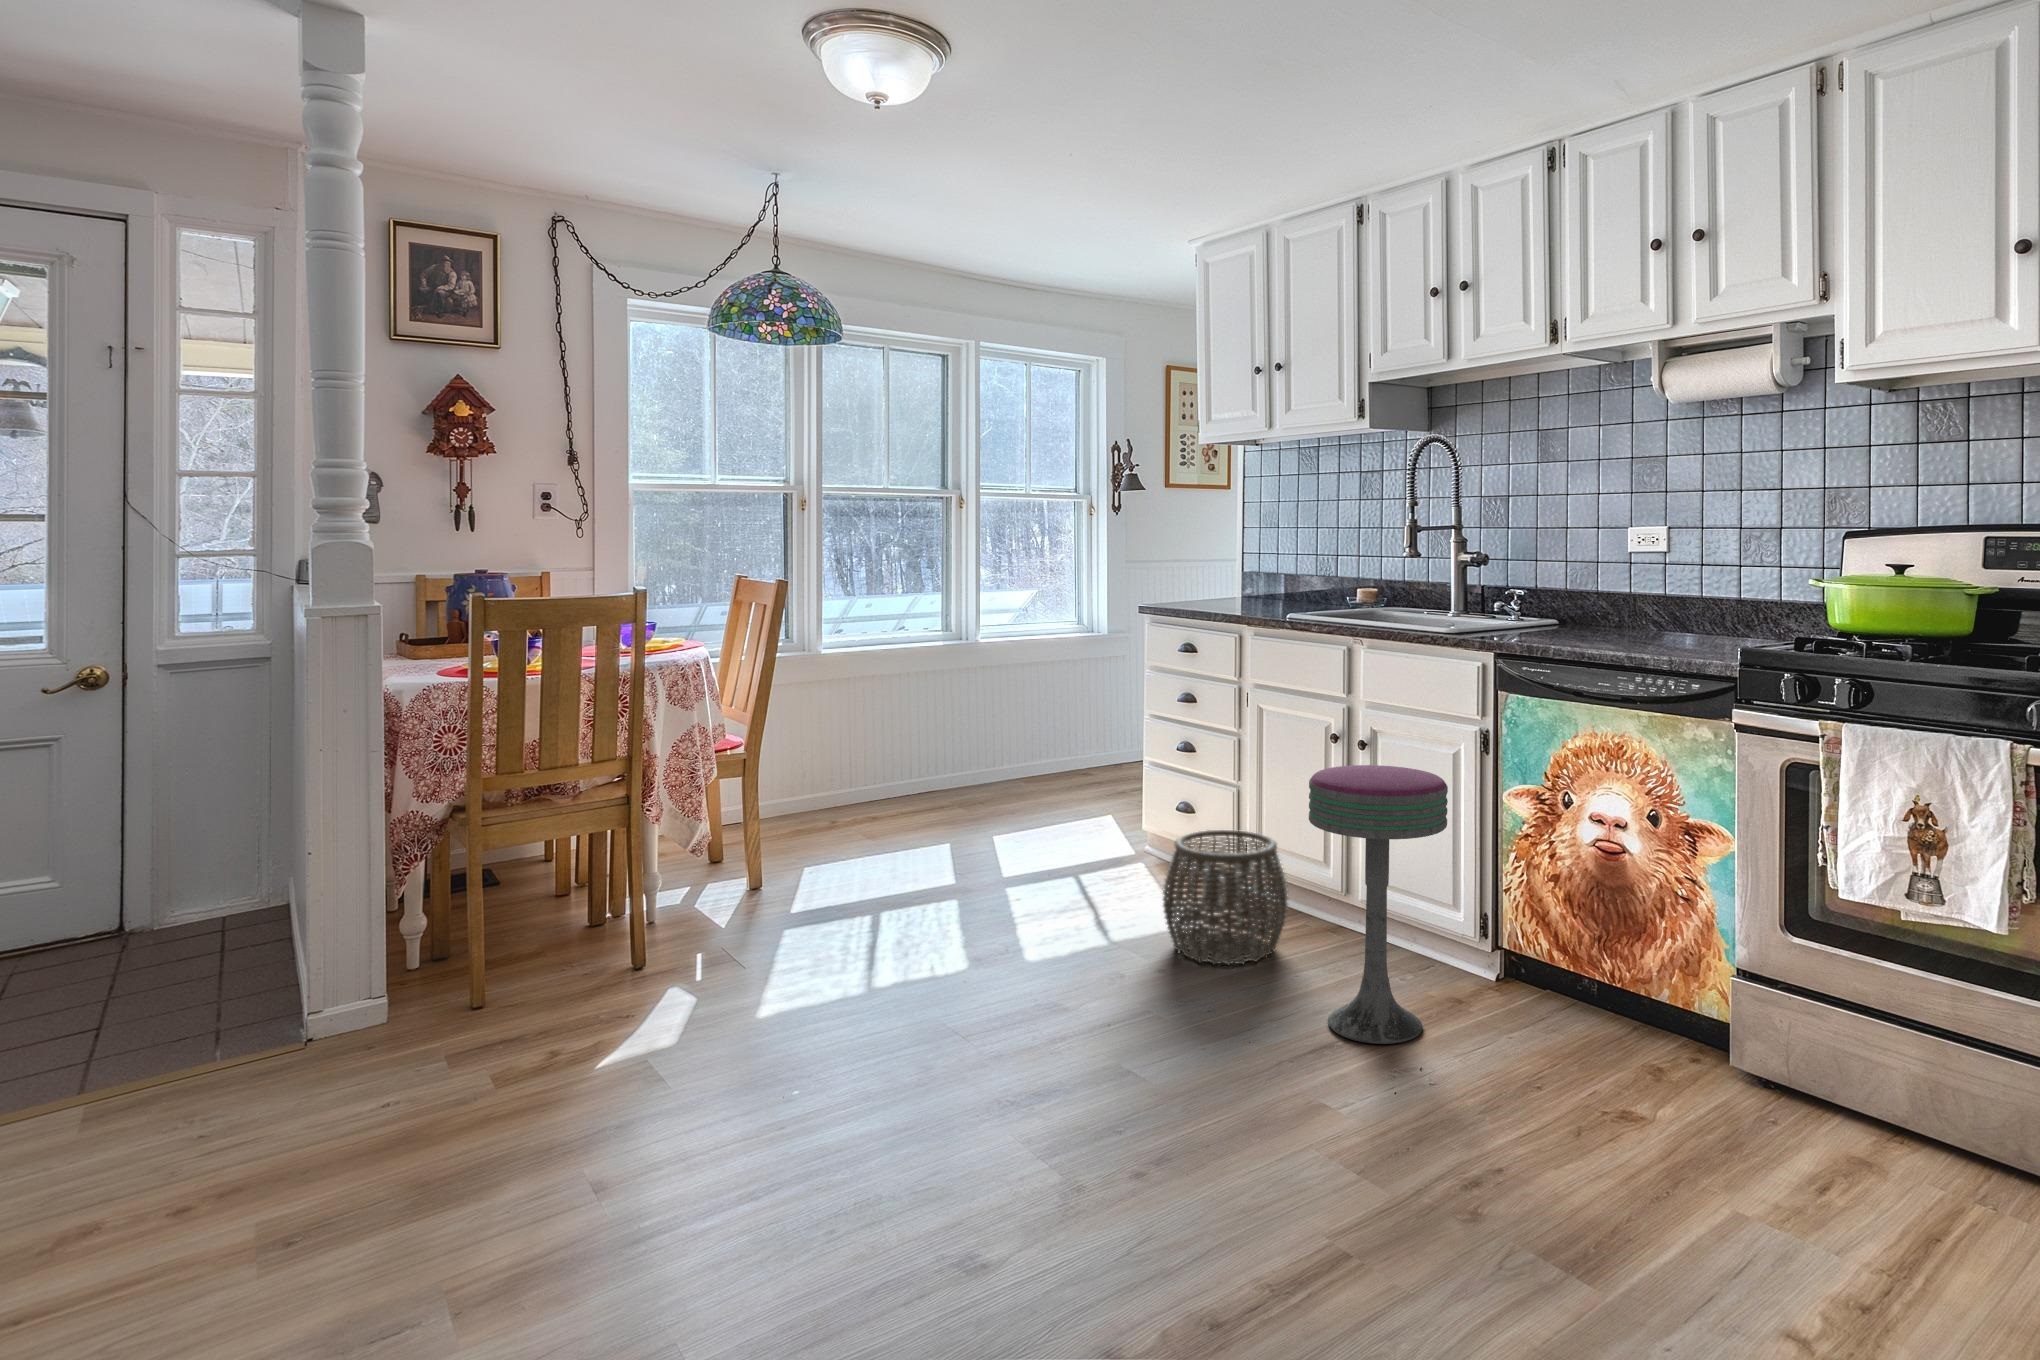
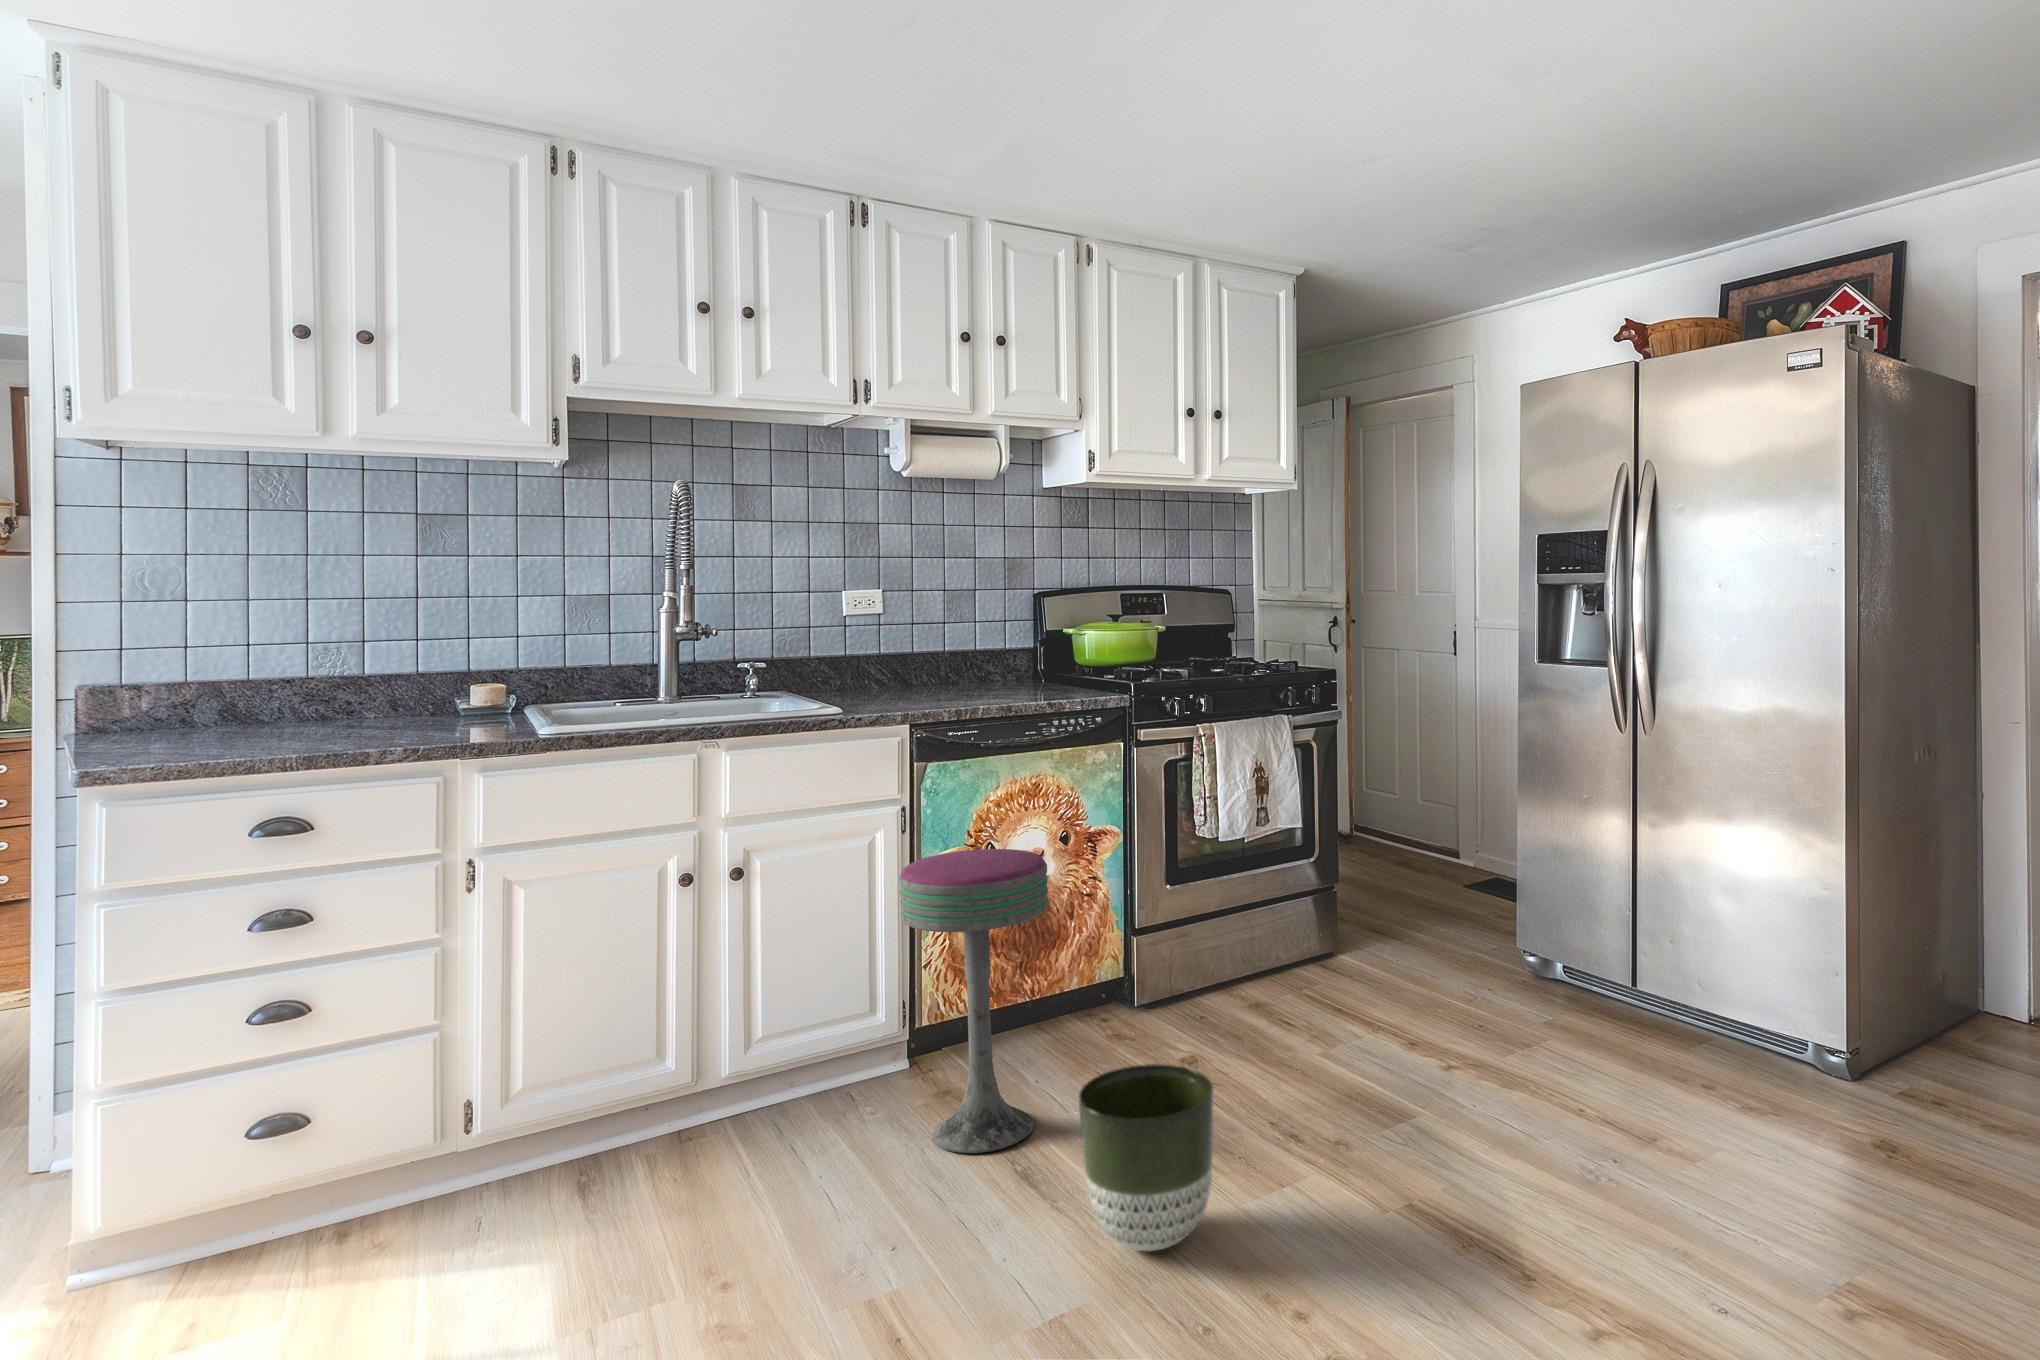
woven basket: present [1163,830,1288,965] -> none [586,1027,781,1241]
planter: none [1134,960,1257,1125] -> present [1079,1064,1213,1251]

